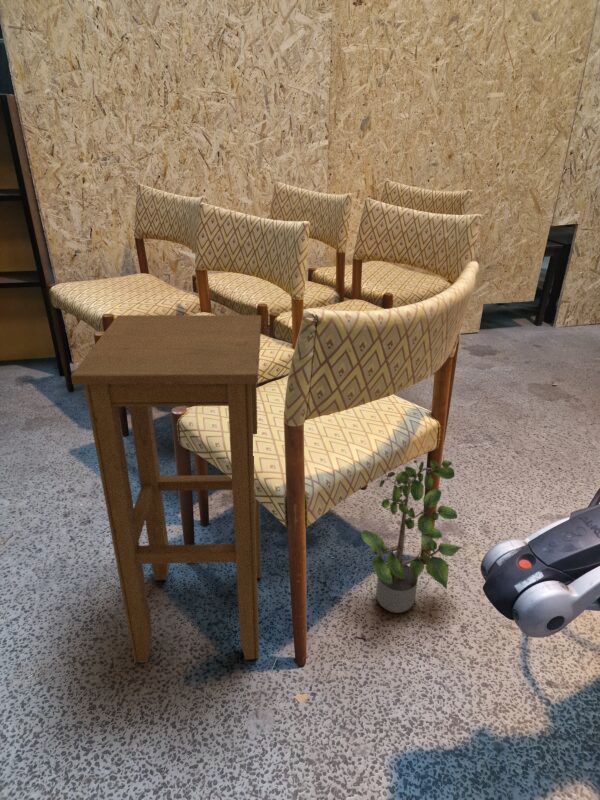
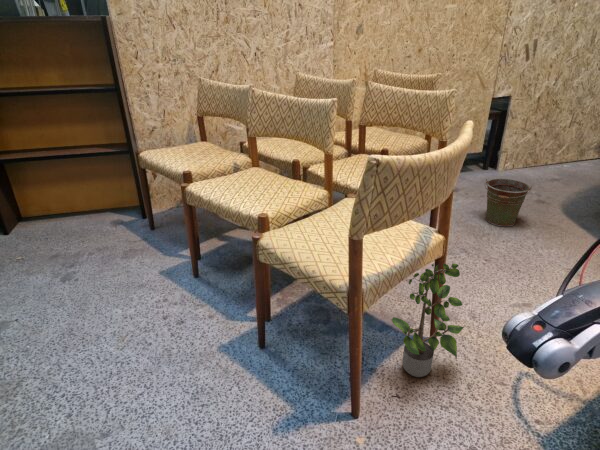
stool: present [71,315,261,662] -> none [201,164,334,421]
bucket: none [527,339,591,406] -> present [485,179,532,226]

